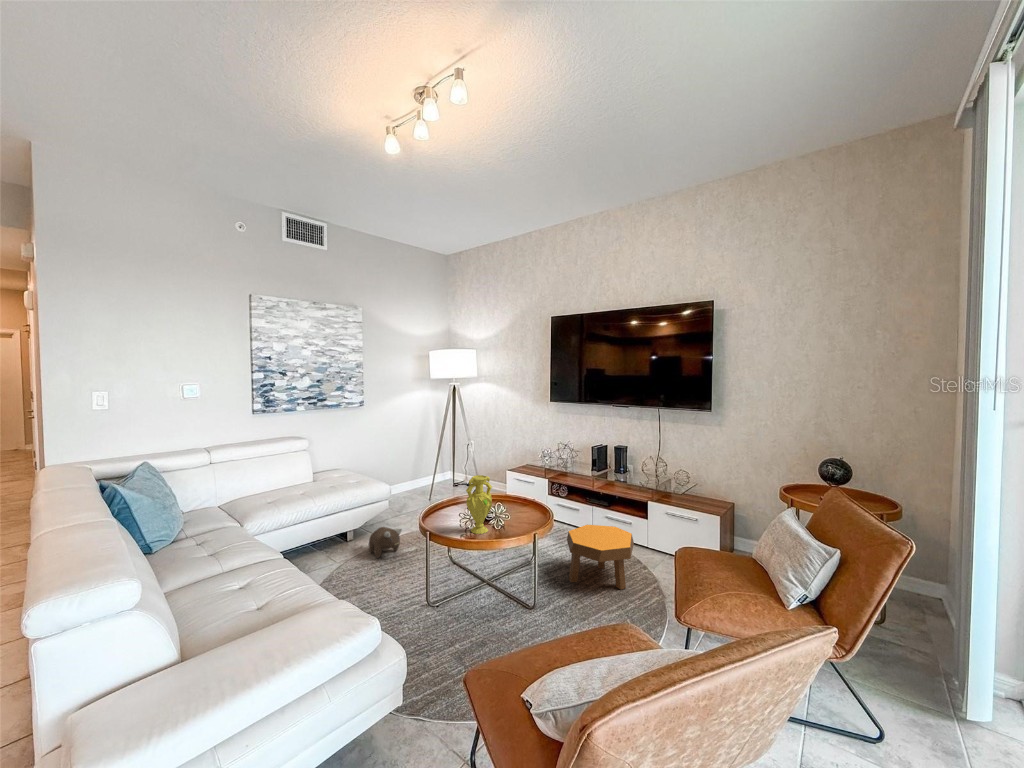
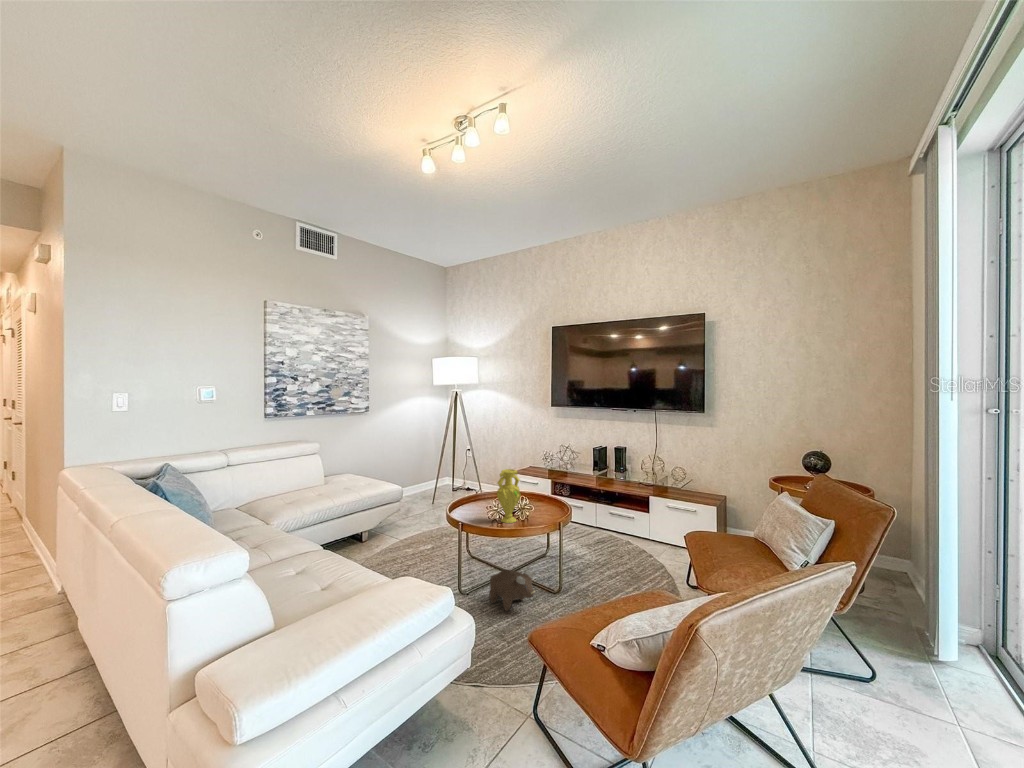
footstool: present [567,525,634,590] -> none [580,518,642,575]
plush toy: present [369,527,402,558] -> present [490,570,535,611]

